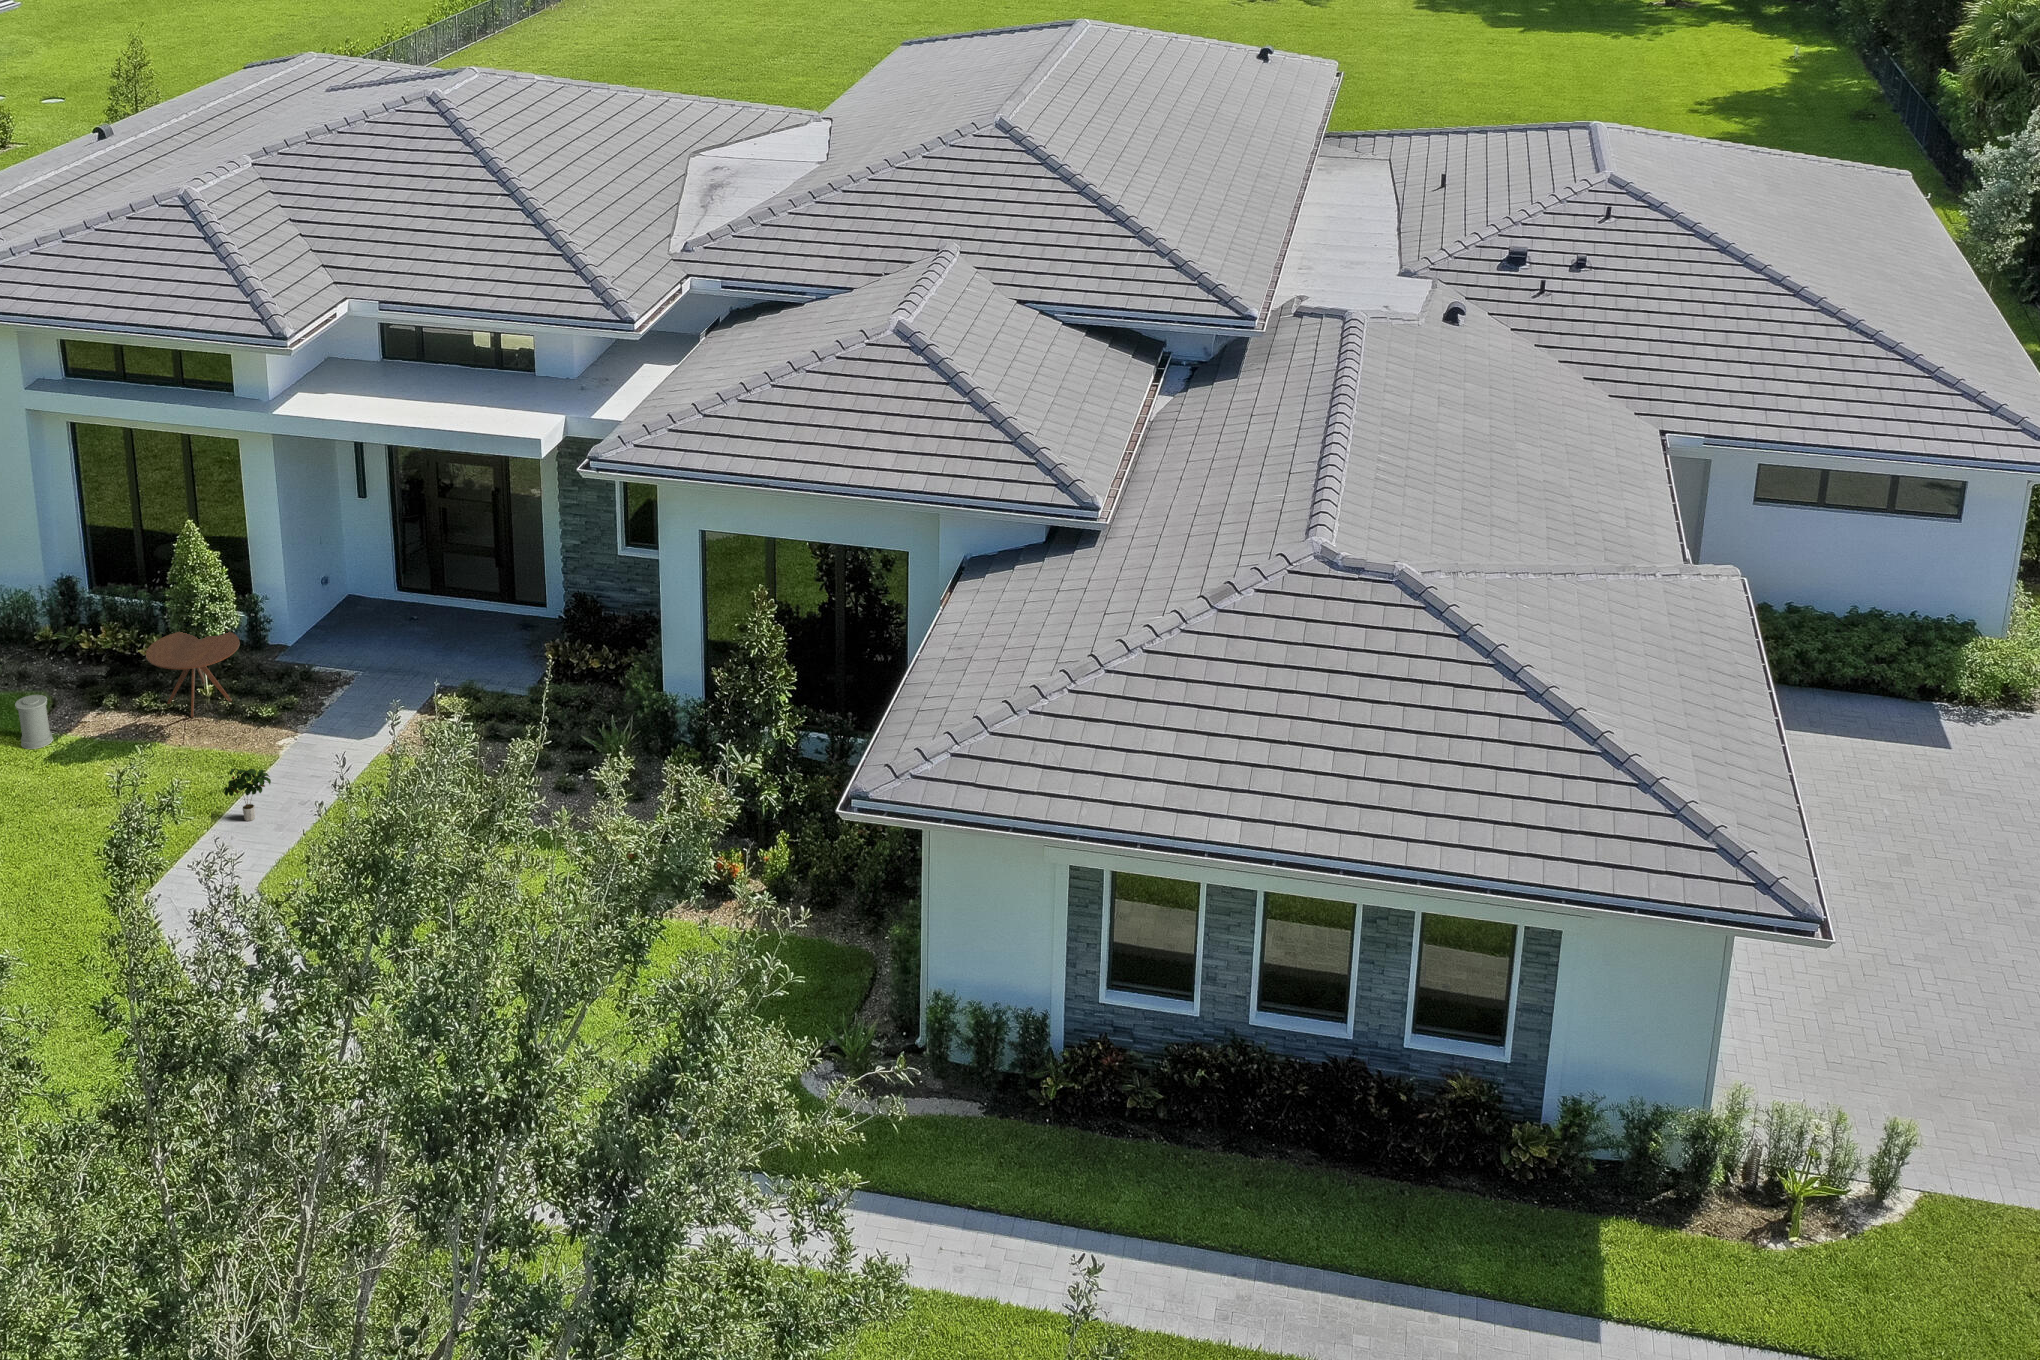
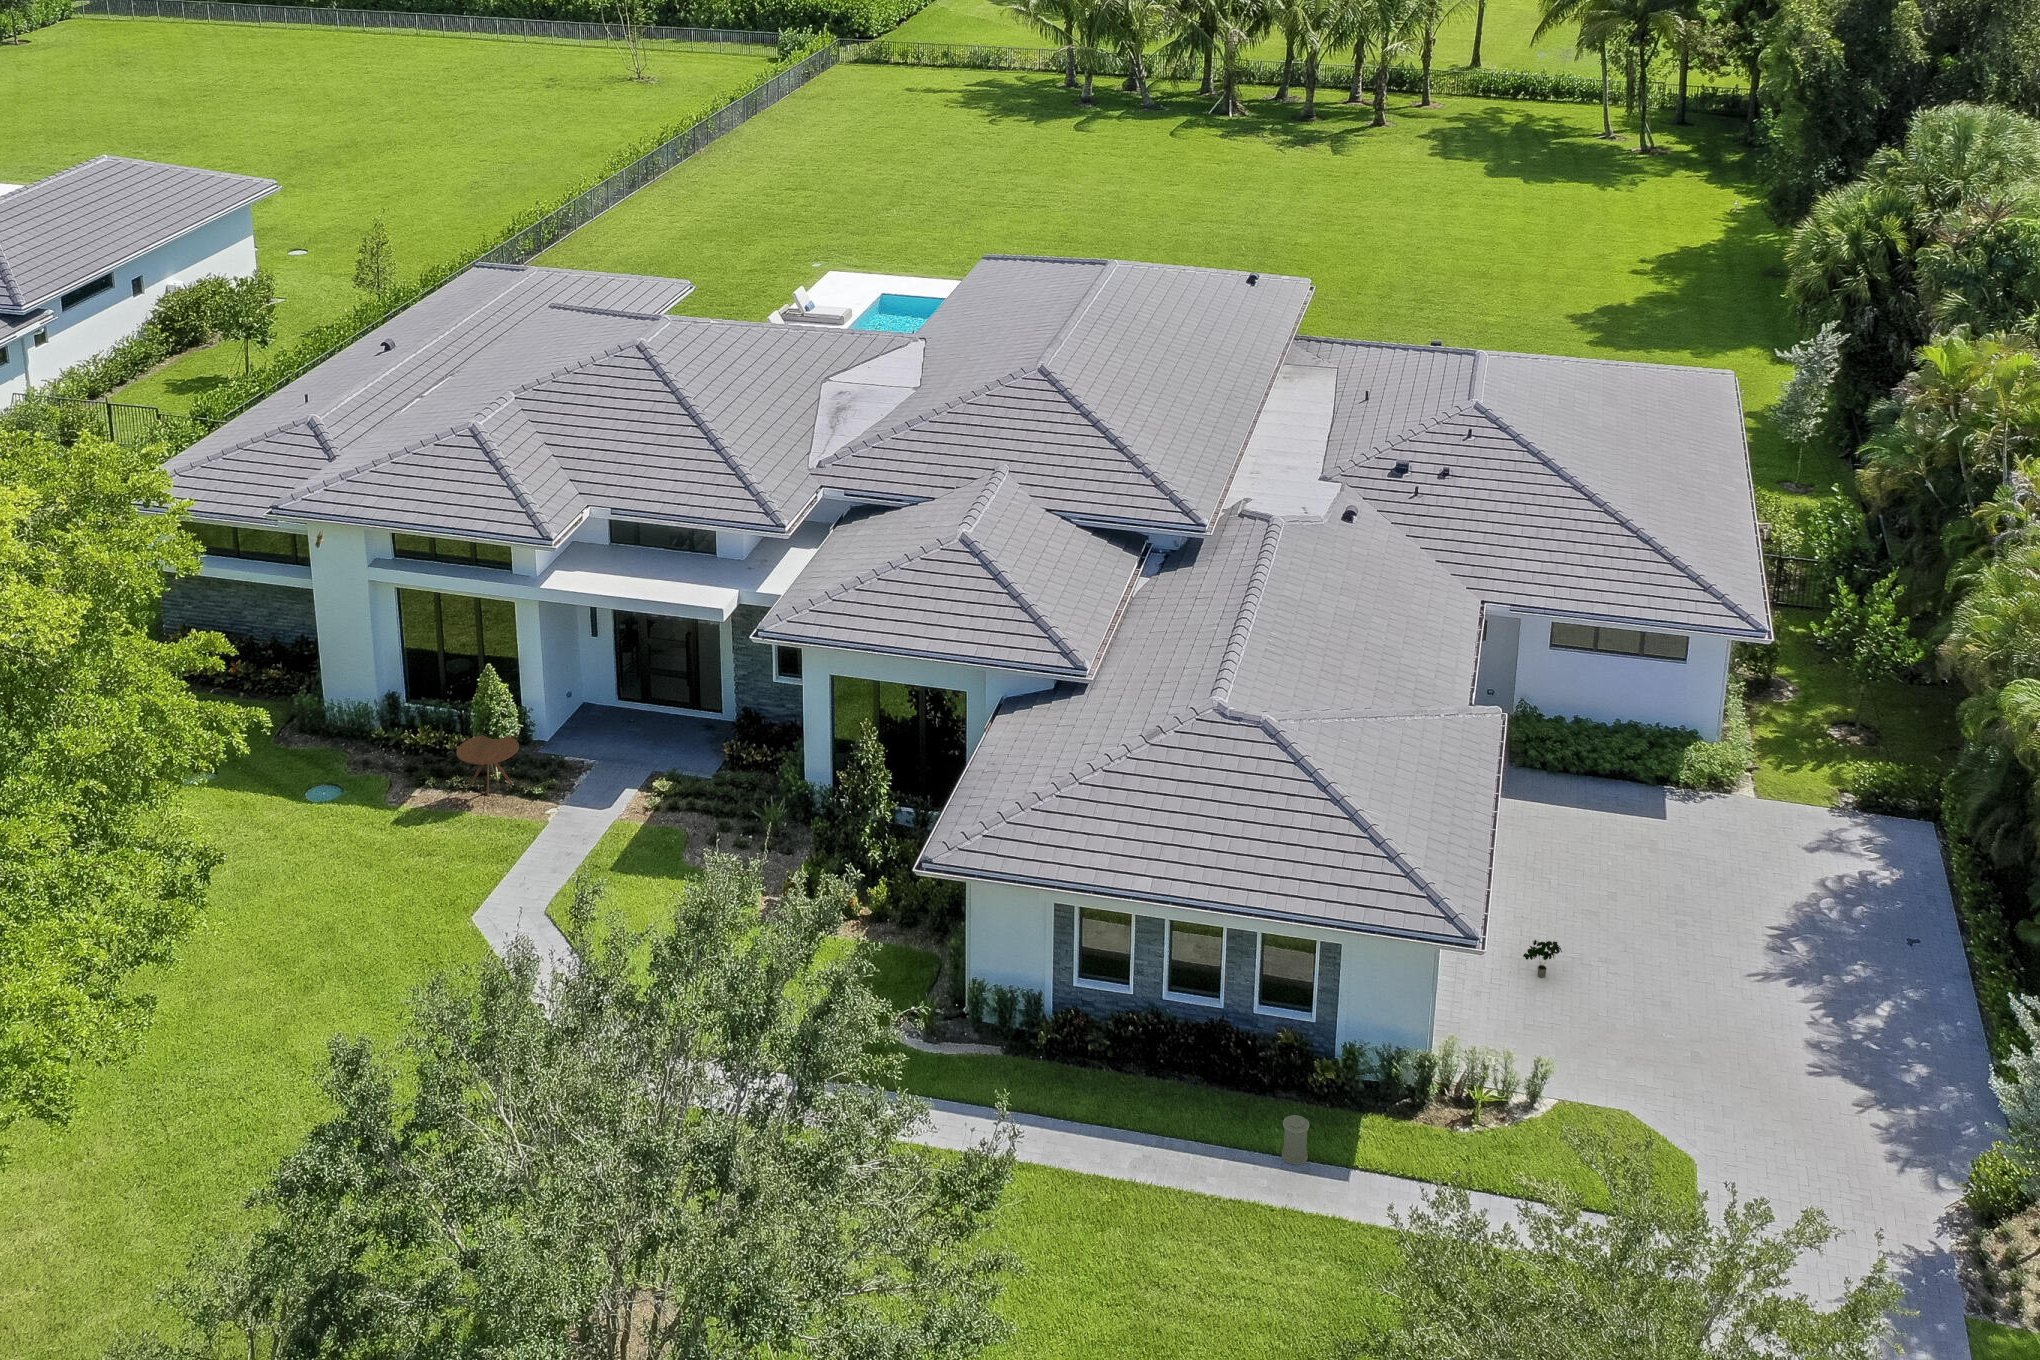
trash can: present [15,695,53,749] -> present [1282,1115,1309,1164]
potted plant: present [222,768,271,821] -> present [1523,940,1562,978]

